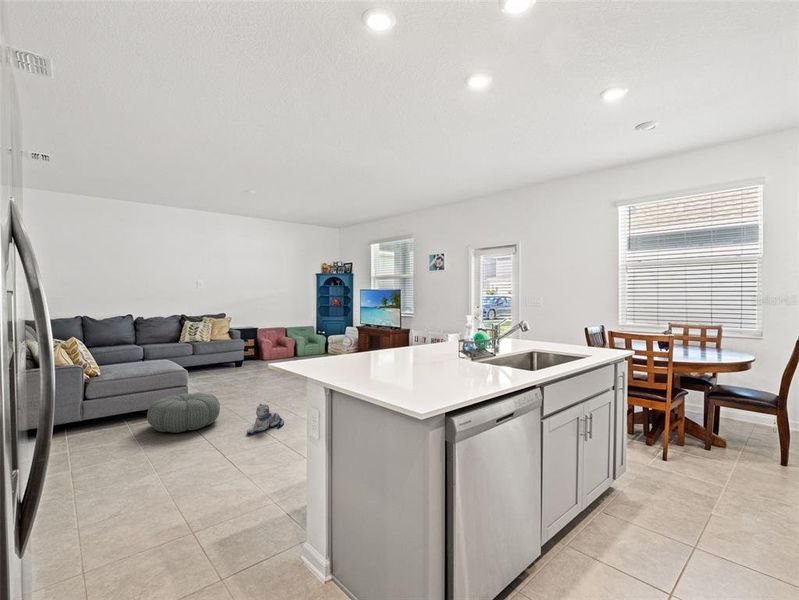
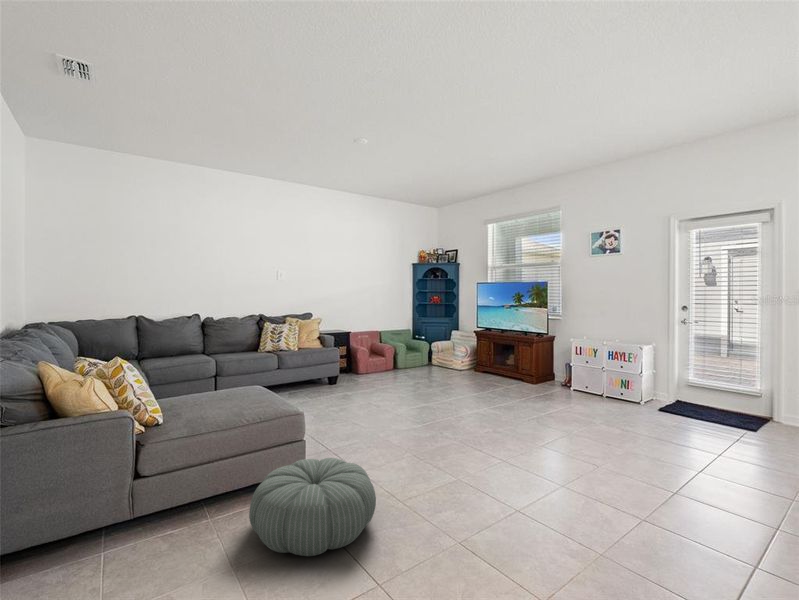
plush toy: present [247,404,284,434] -> none [449,498,504,570]

